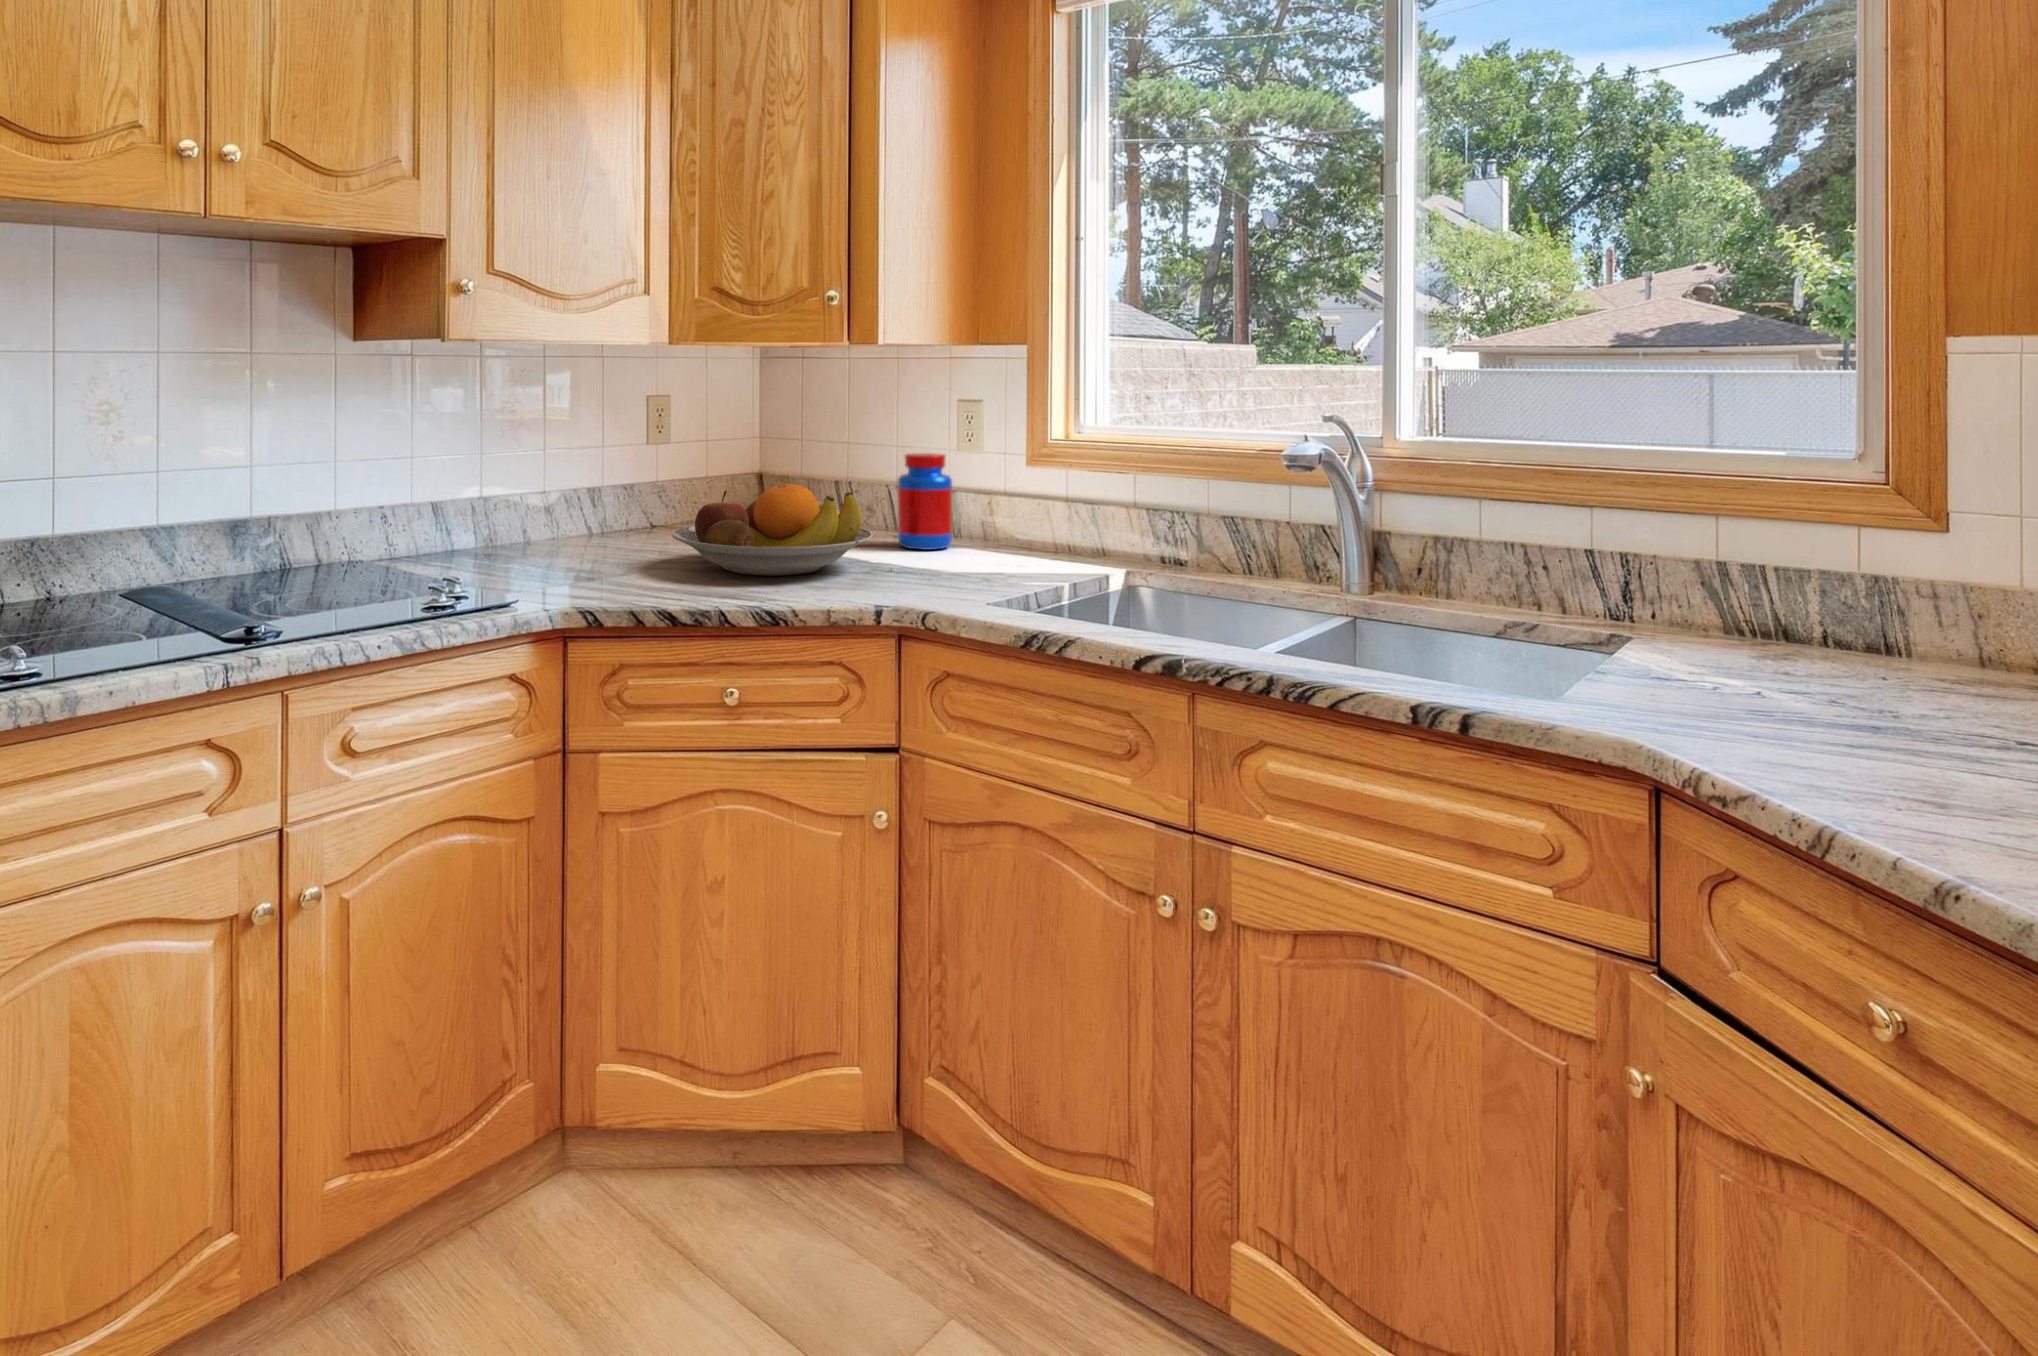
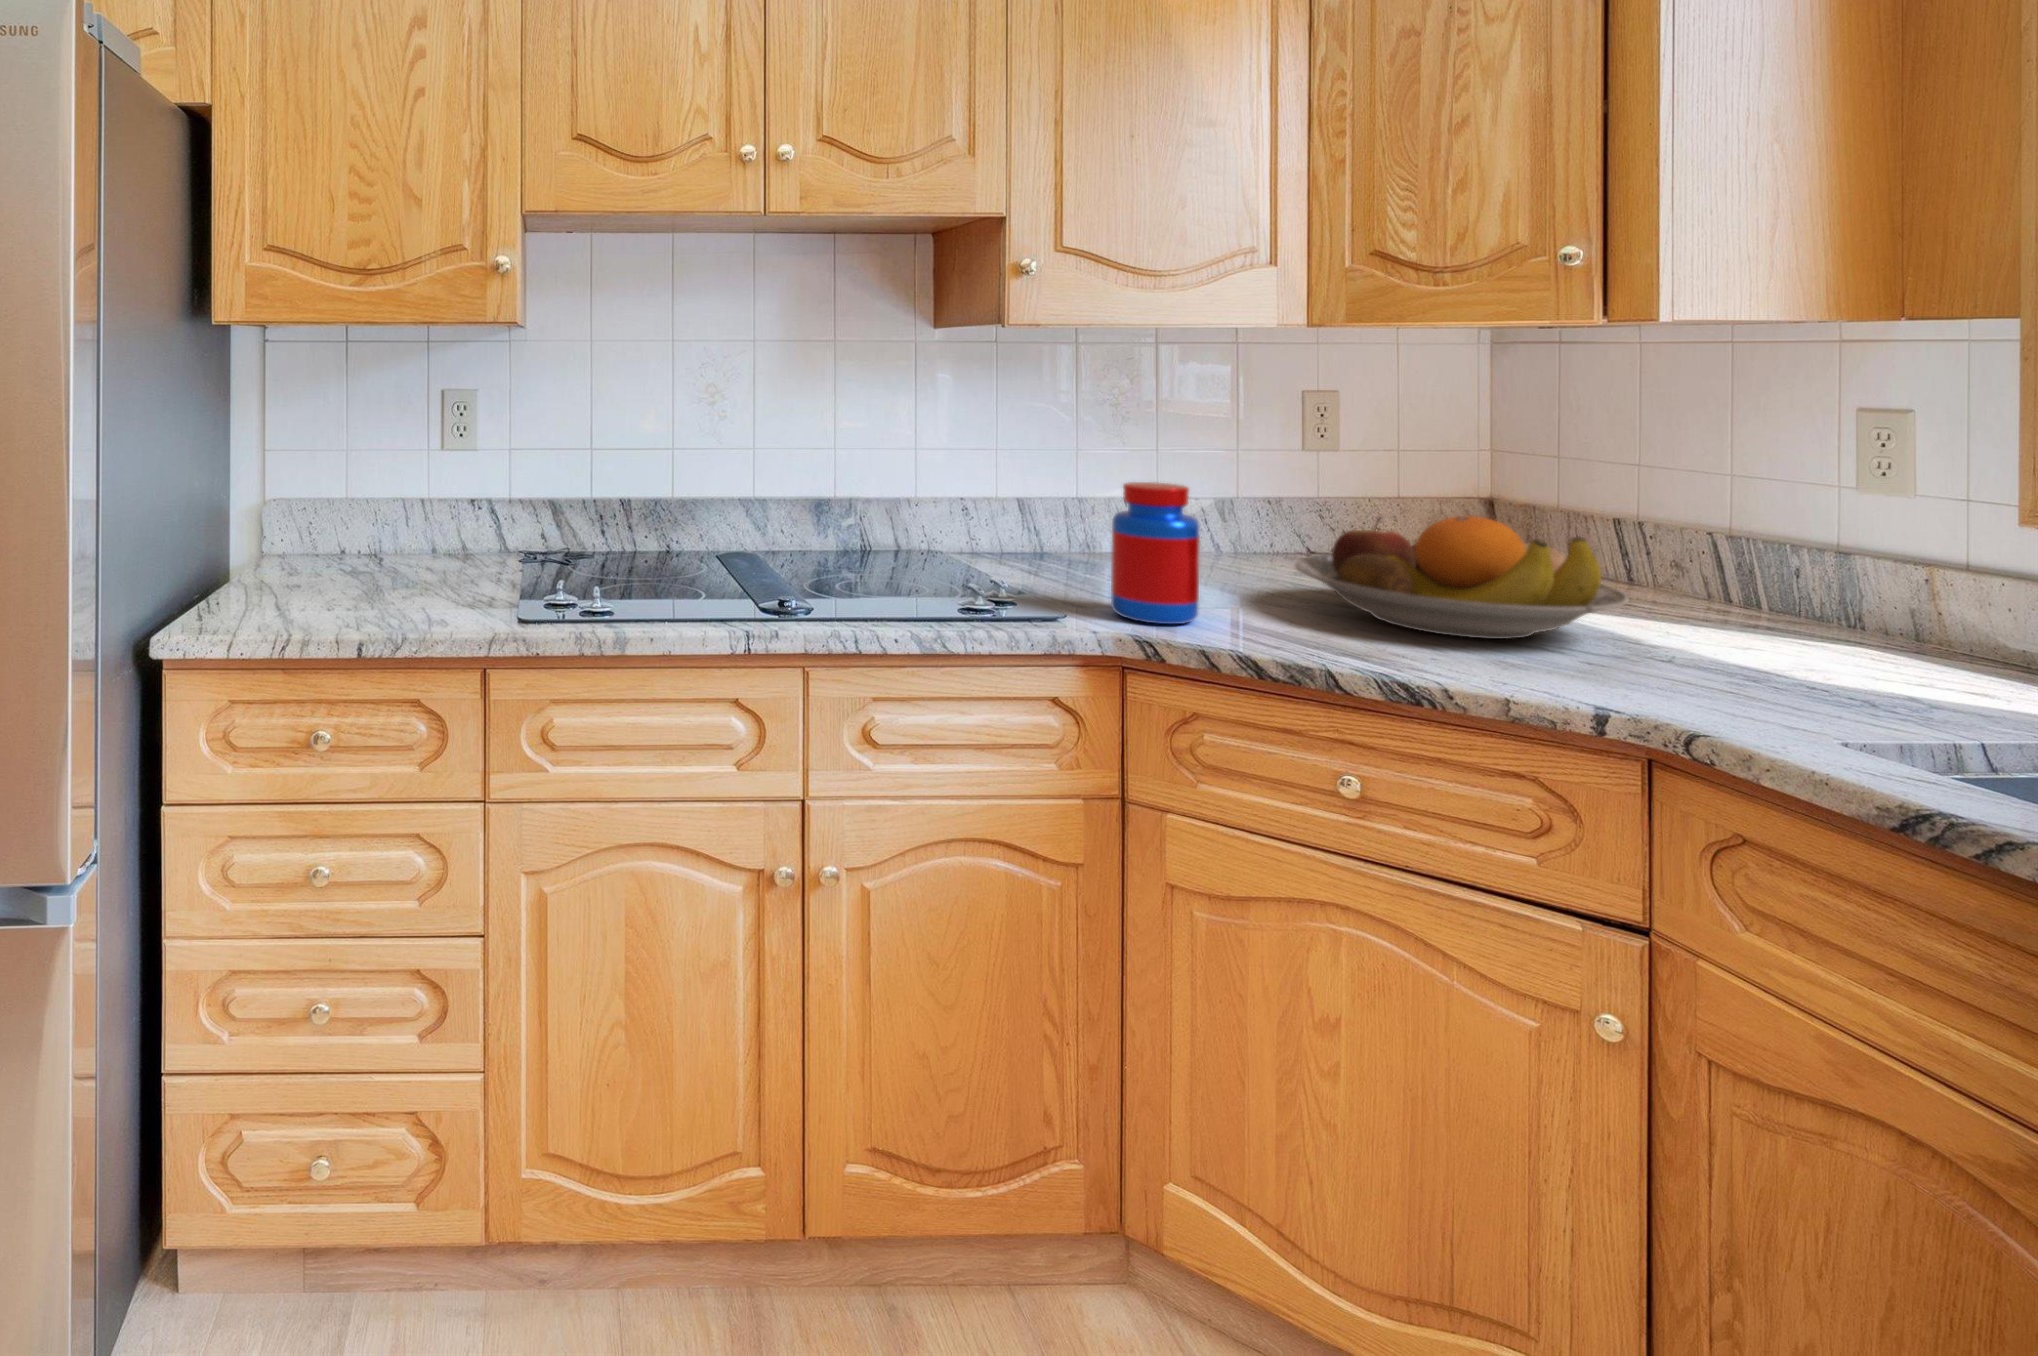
jar: present [898,453,952,550] -> present [1111,482,1200,624]

